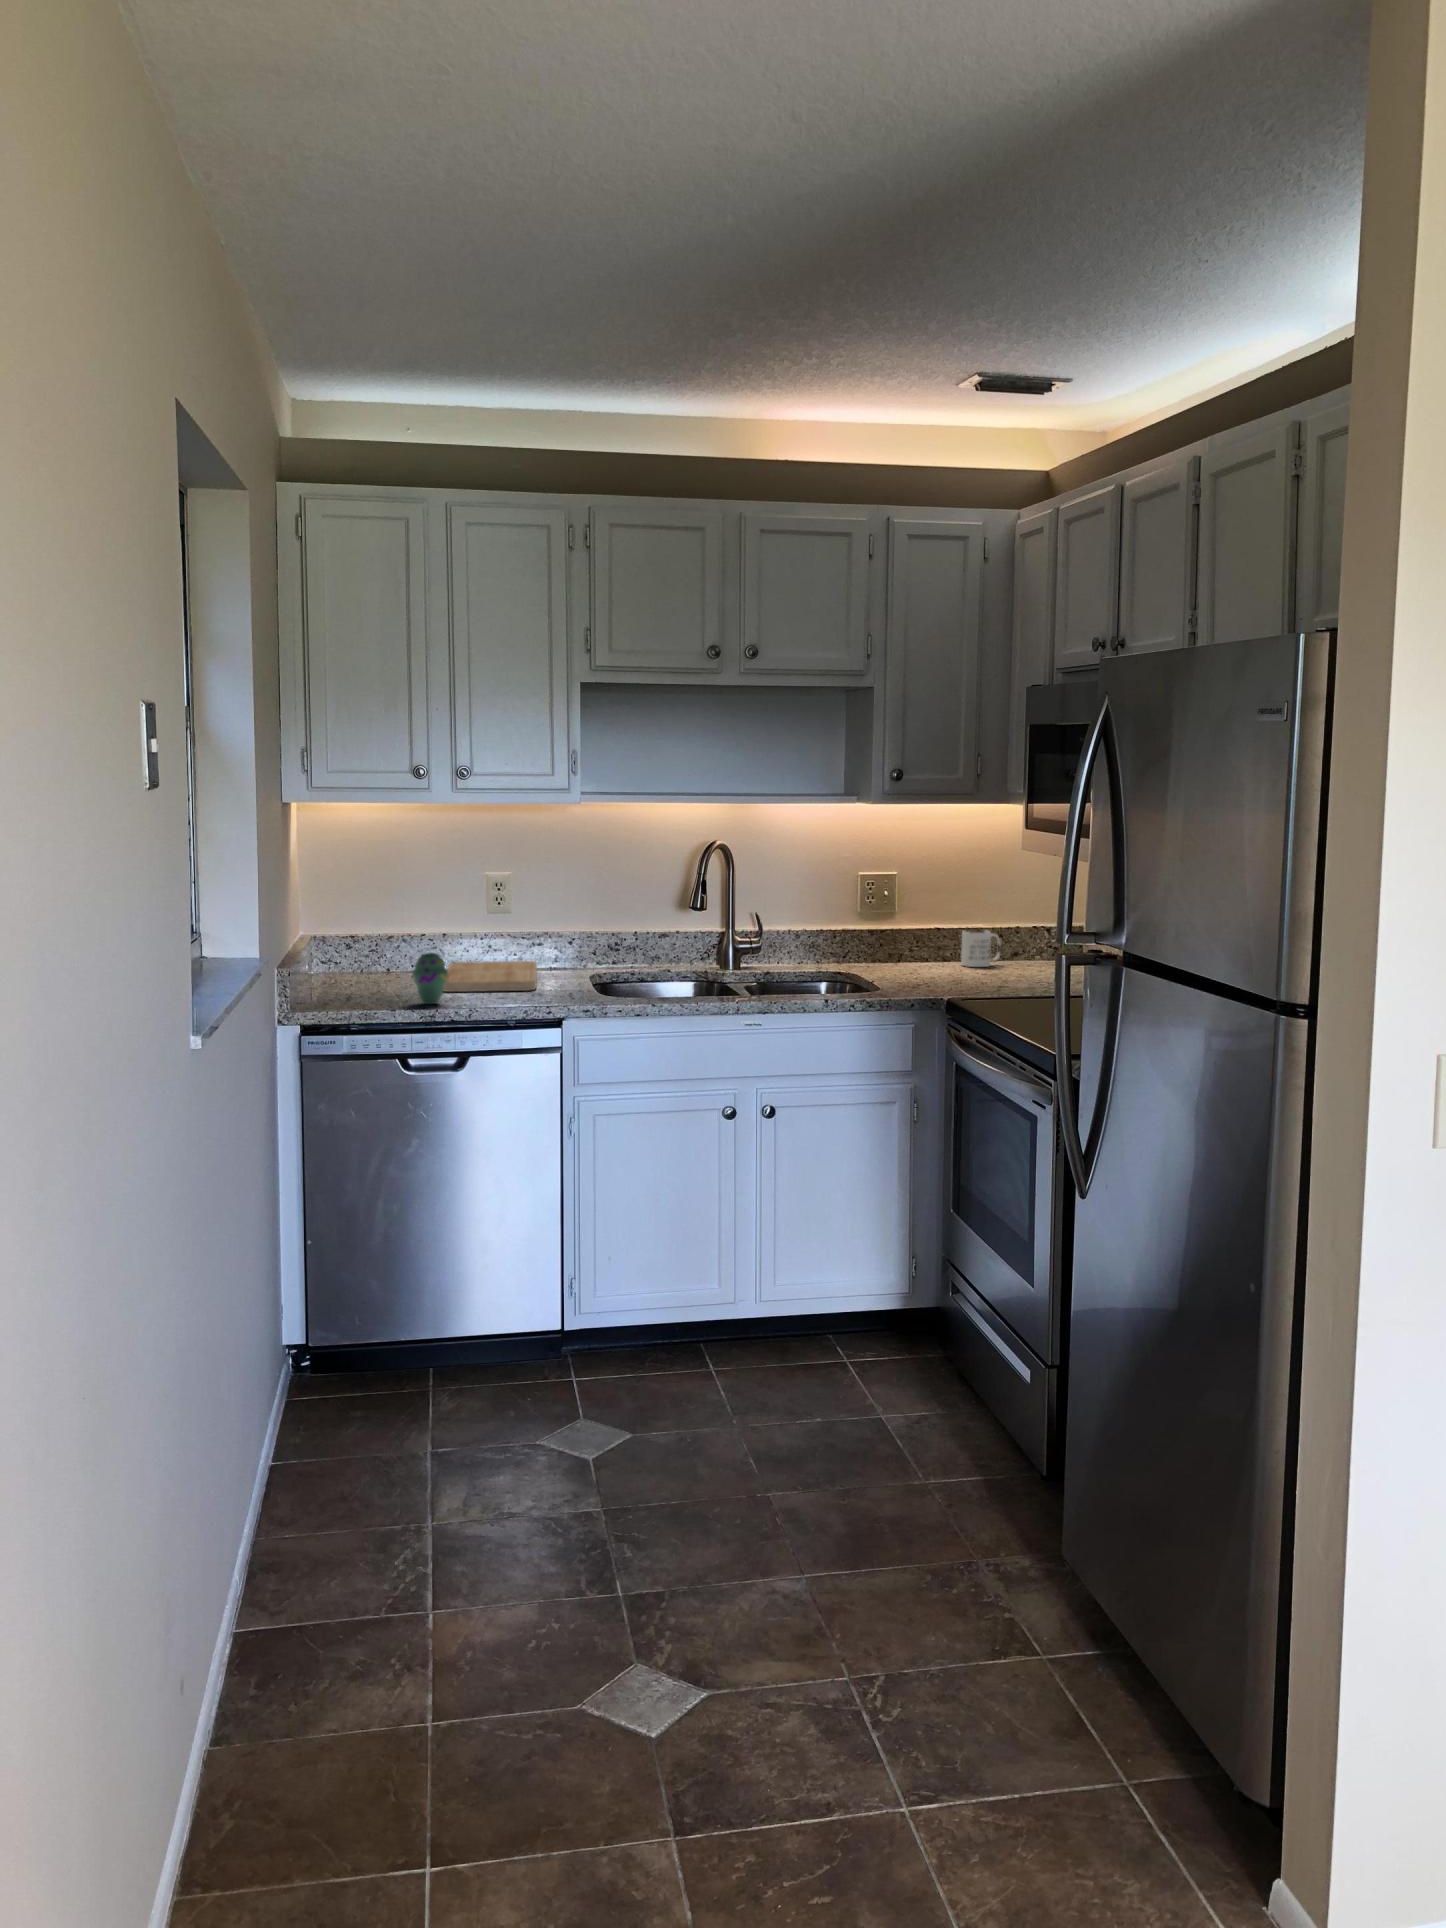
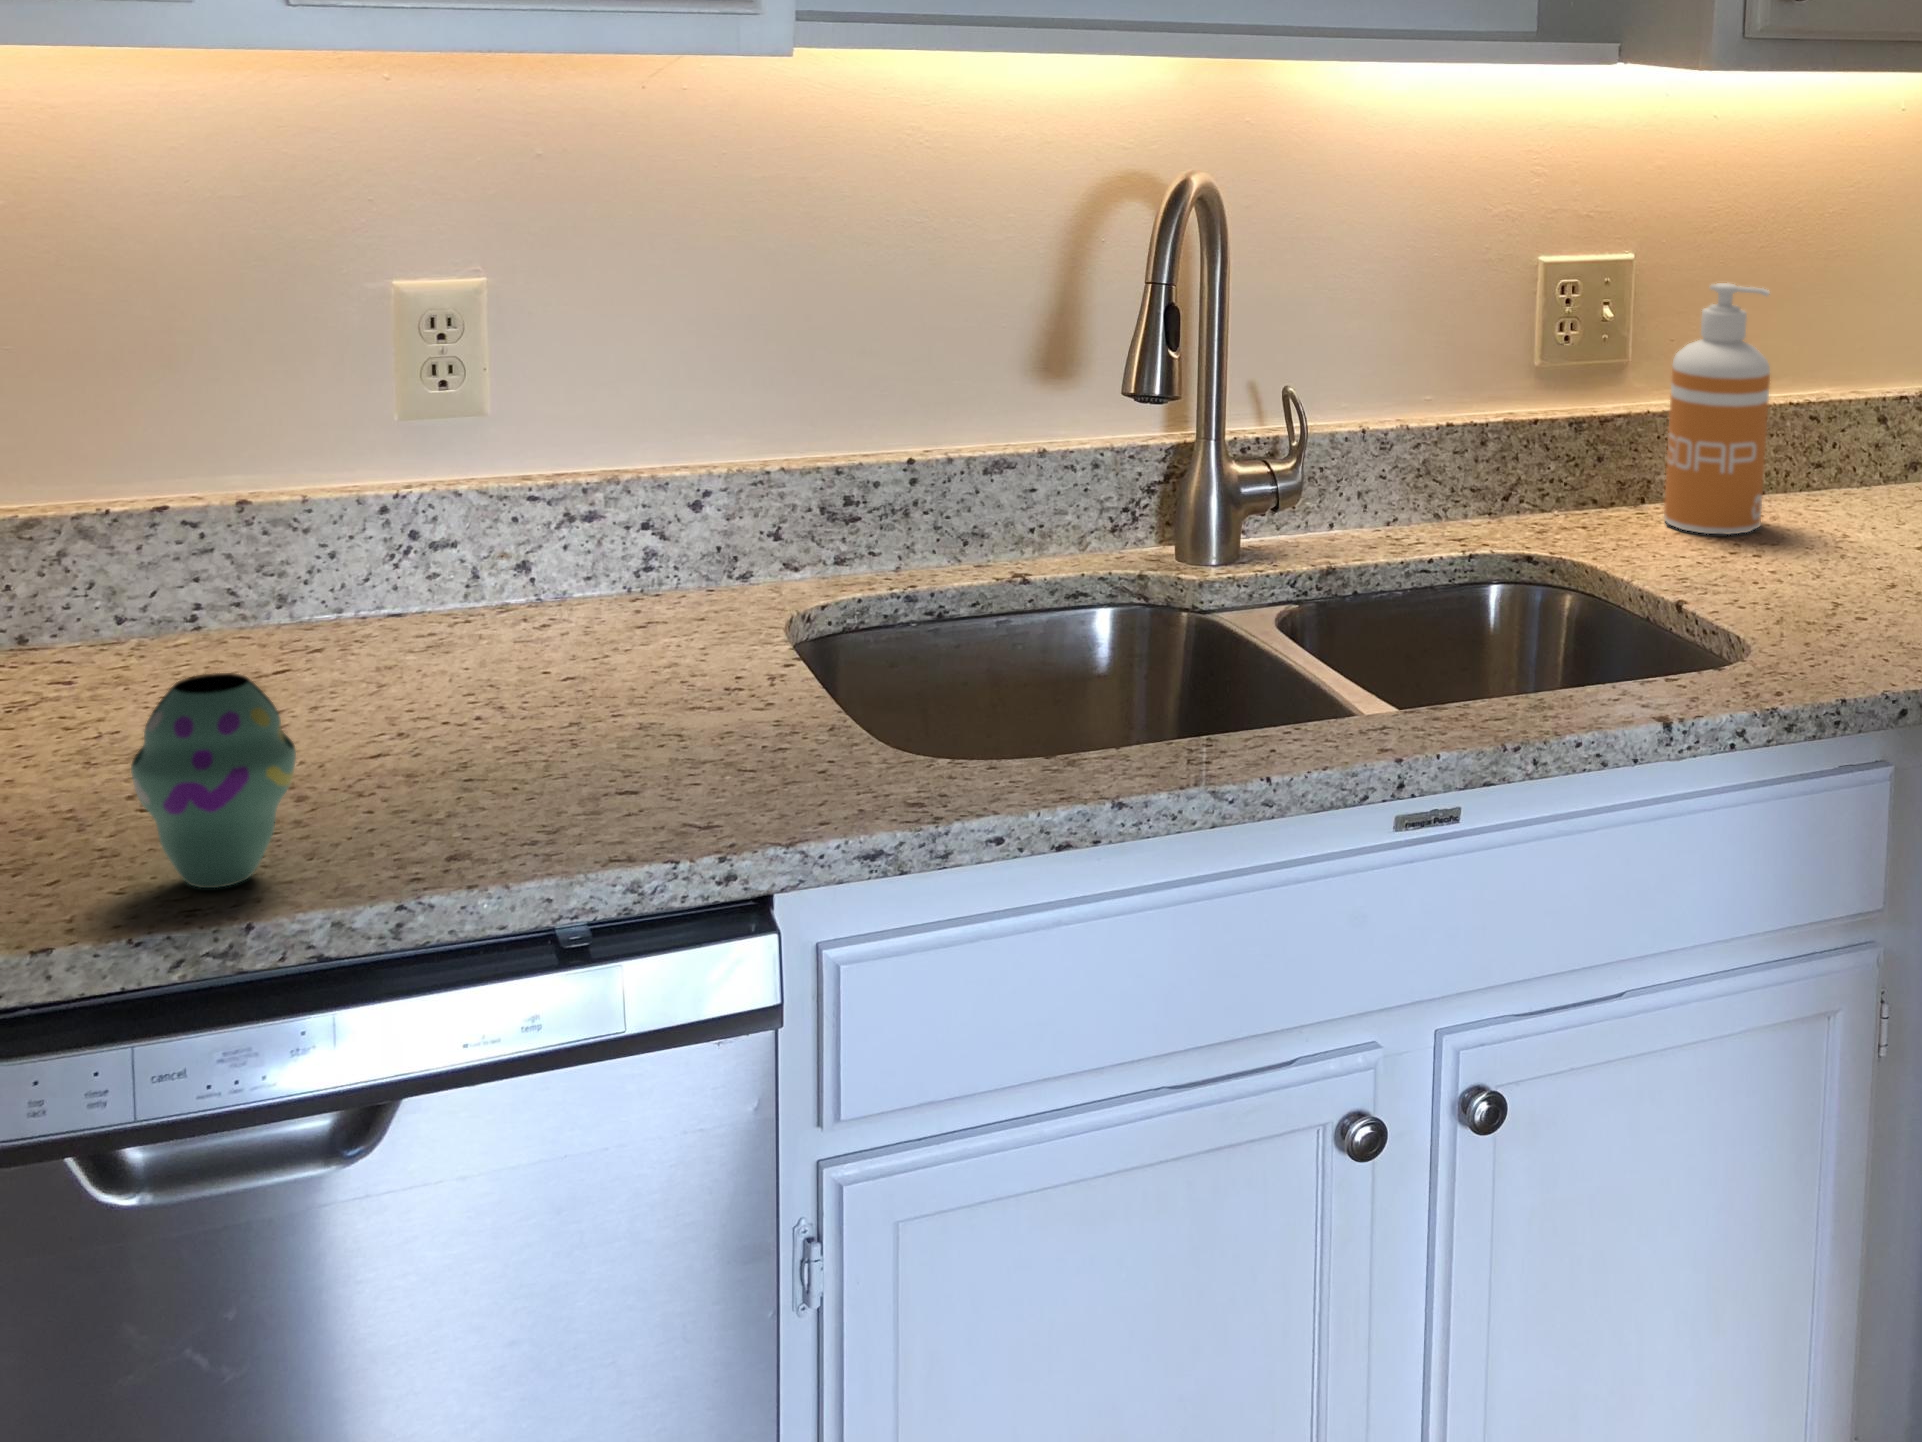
soap dispenser: none [903,881,939,970] -> present [1664,283,1770,535]
mug: present [961,930,1001,967] -> none [1792,407,1890,513]
cutting board: present [443,961,537,992] -> none [248,566,627,769]

